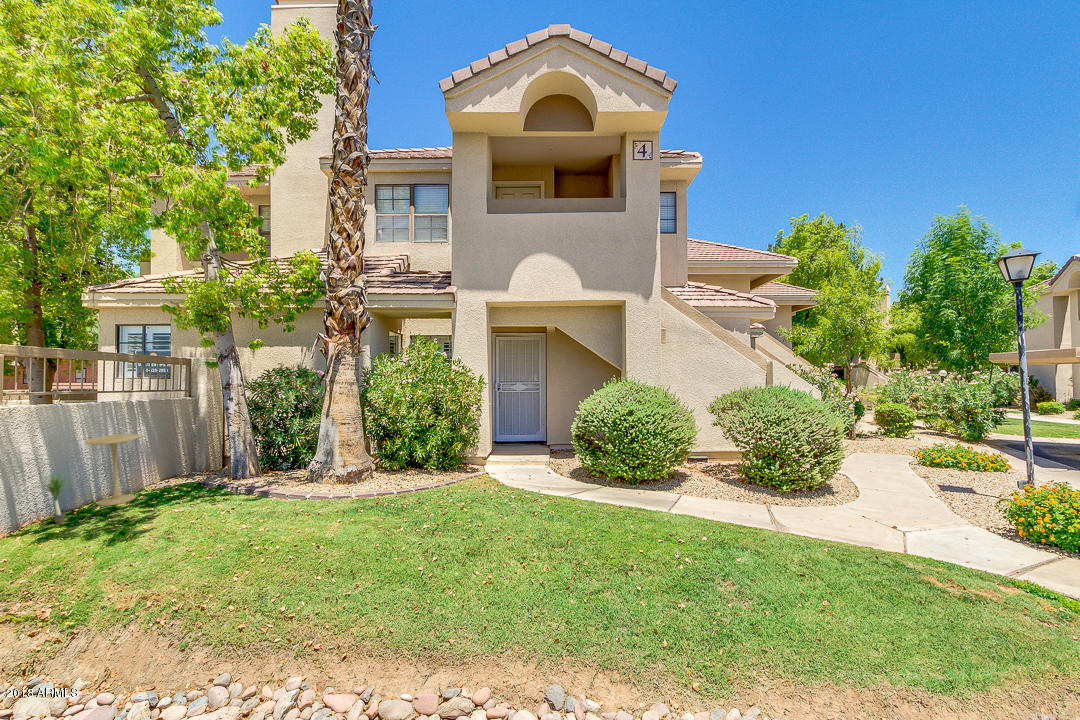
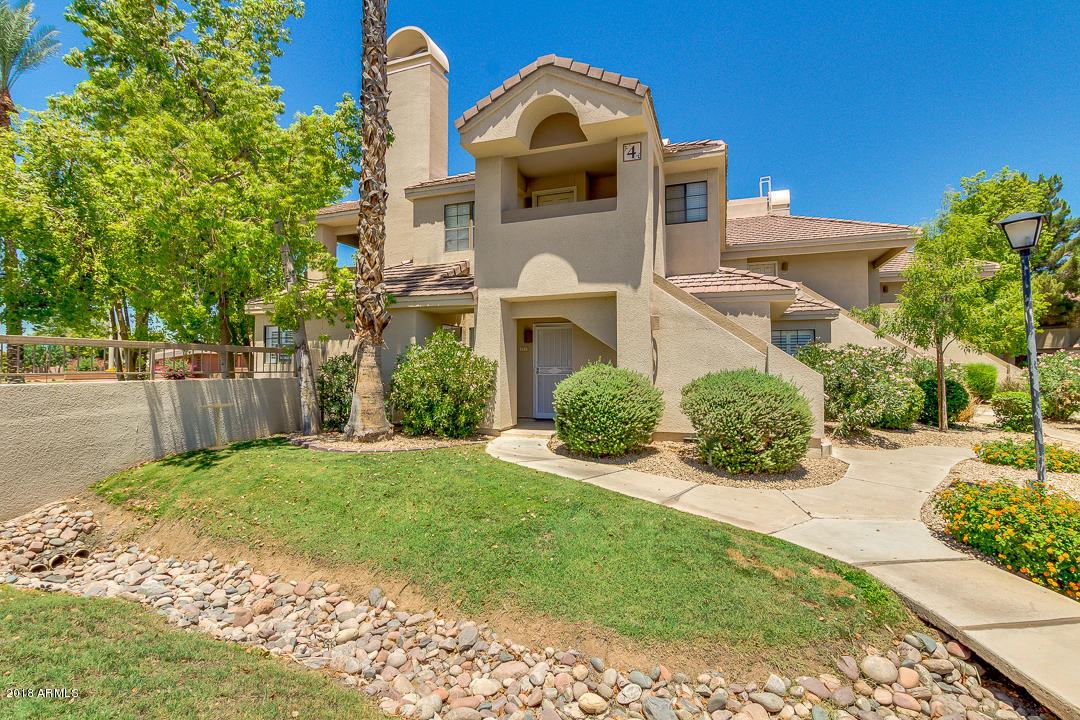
potted plant: present [43,474,66,523] -> present [705,435,716,472]

